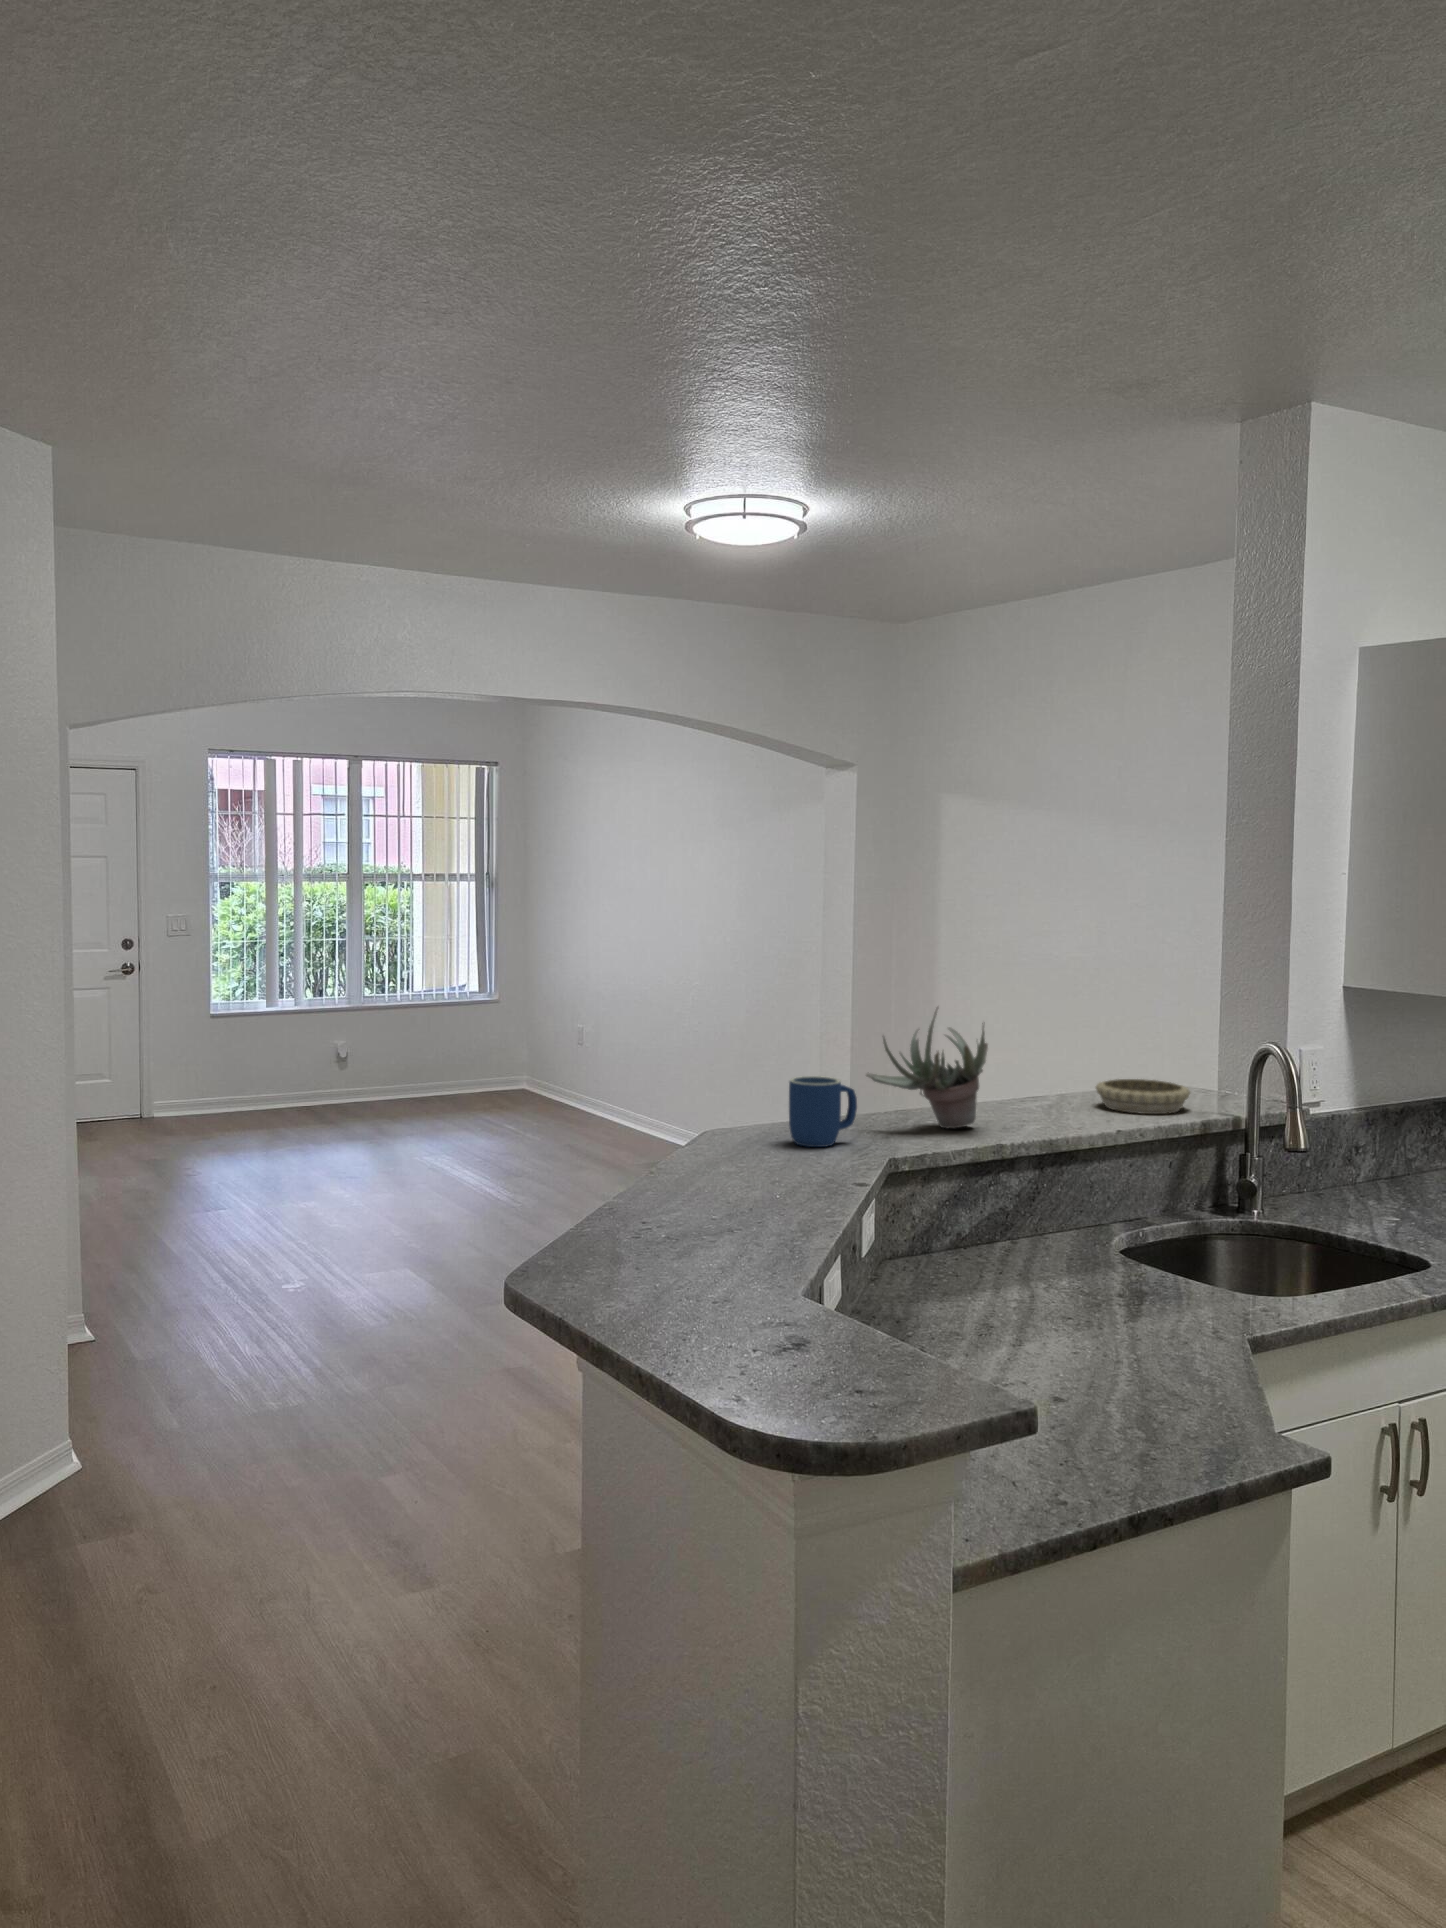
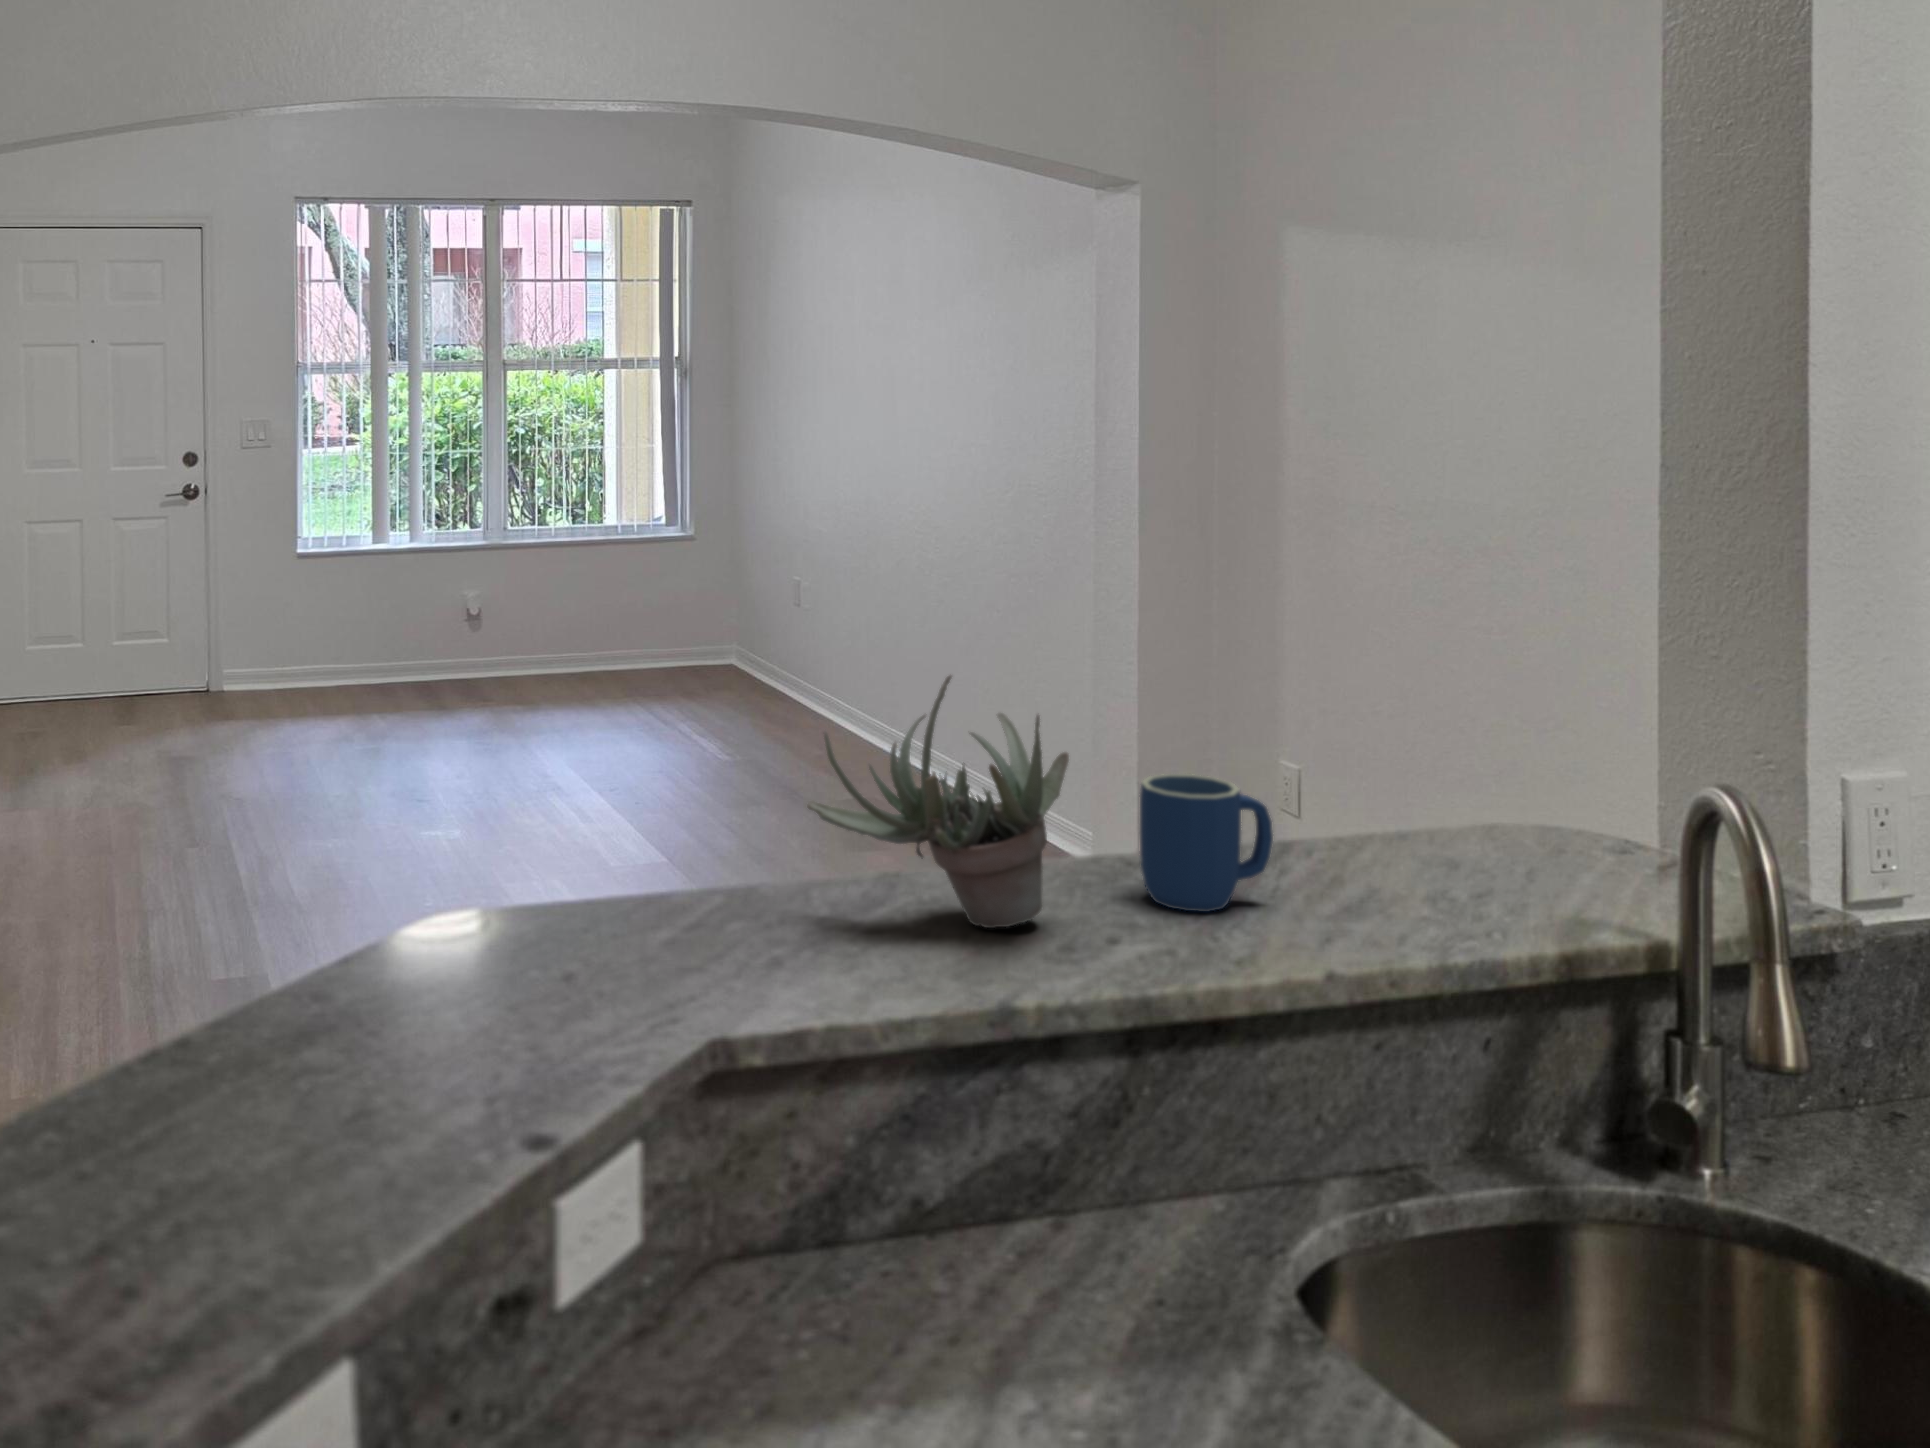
mug: present [789,1076,857,1147] -> present [1140,774,1273,912]
decorative bowl: present [1096,1079,1190,1114] -> none [1368,820,1579,913]

